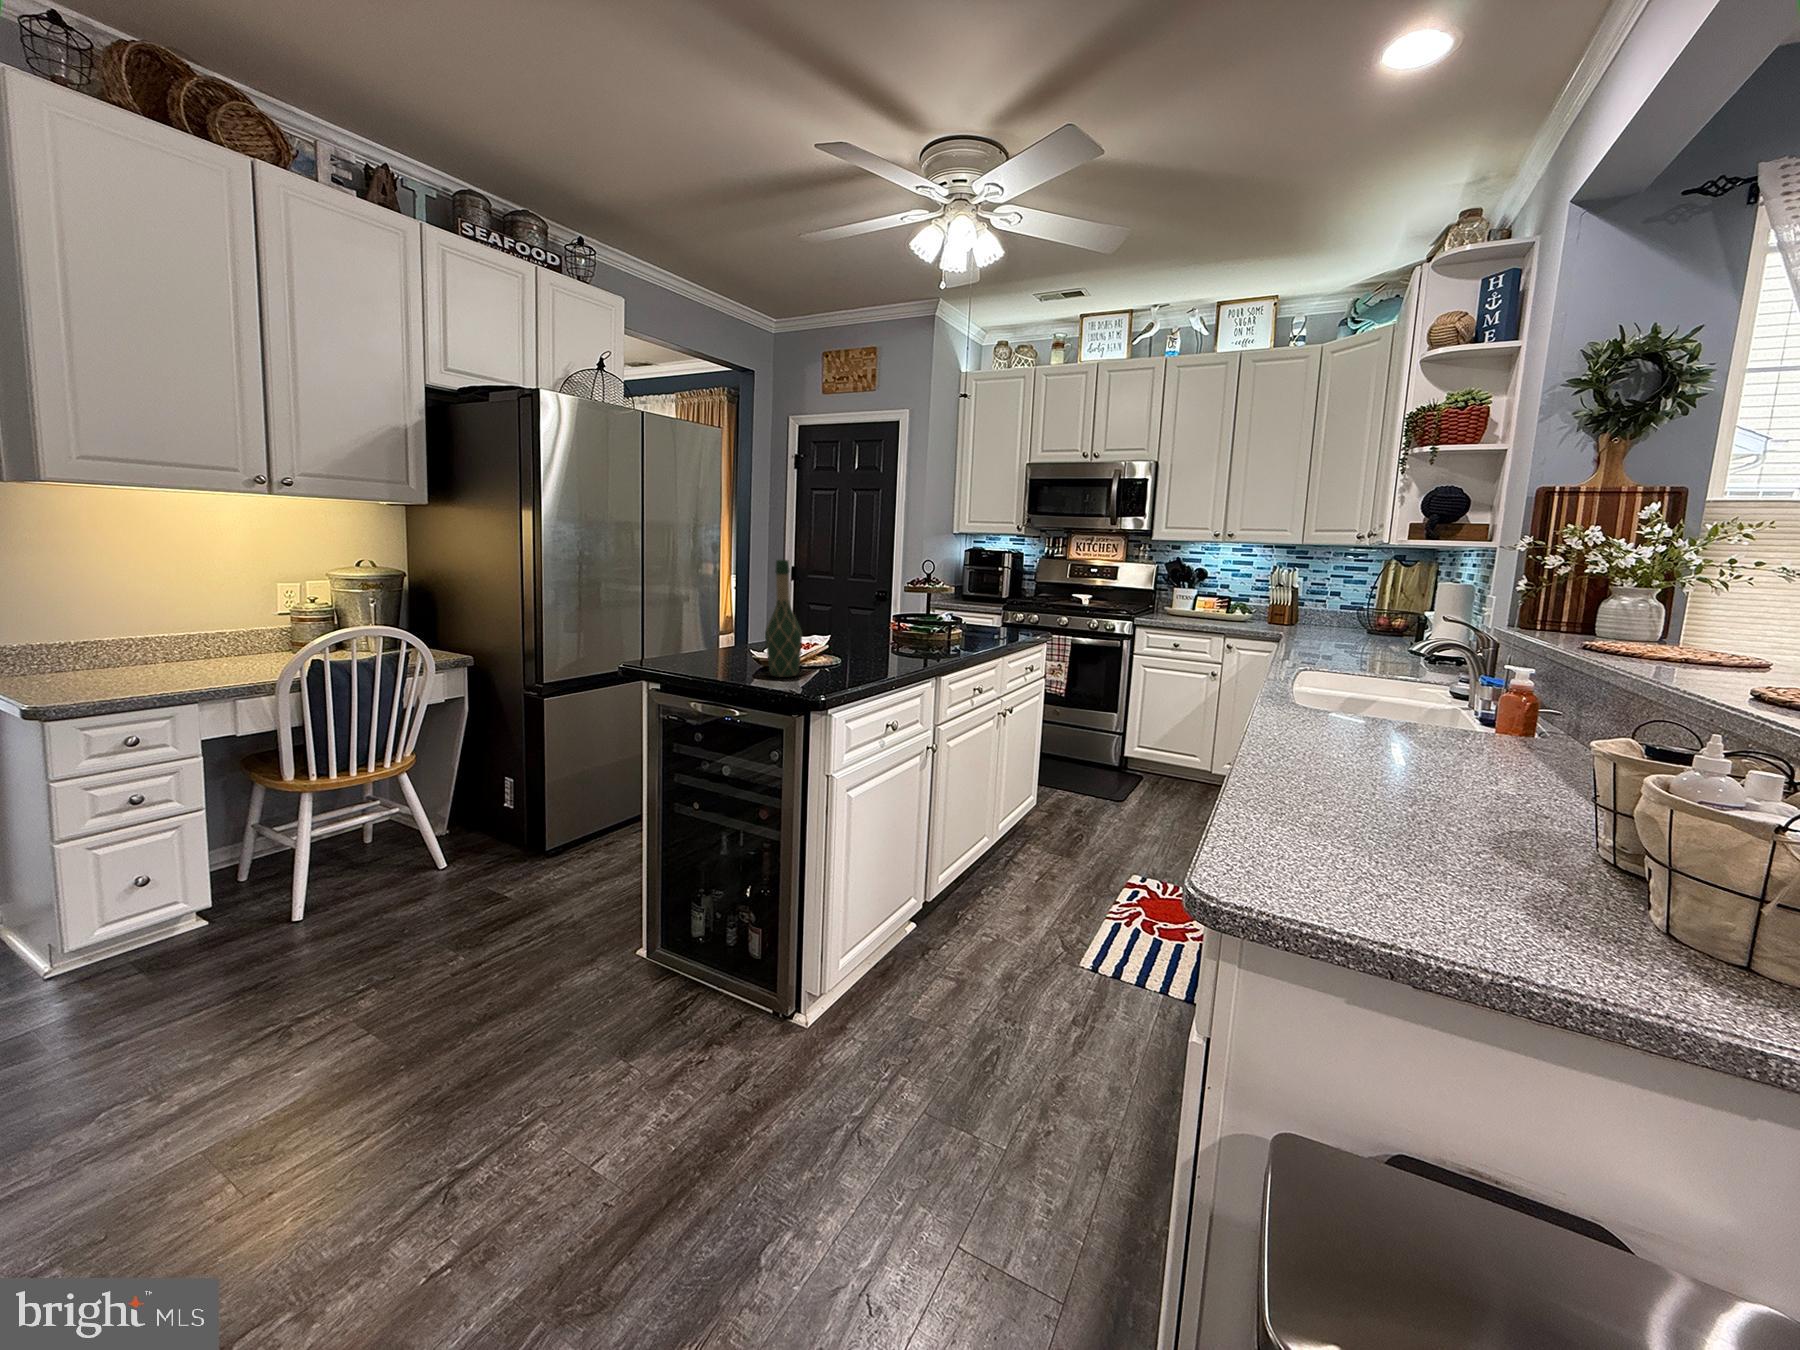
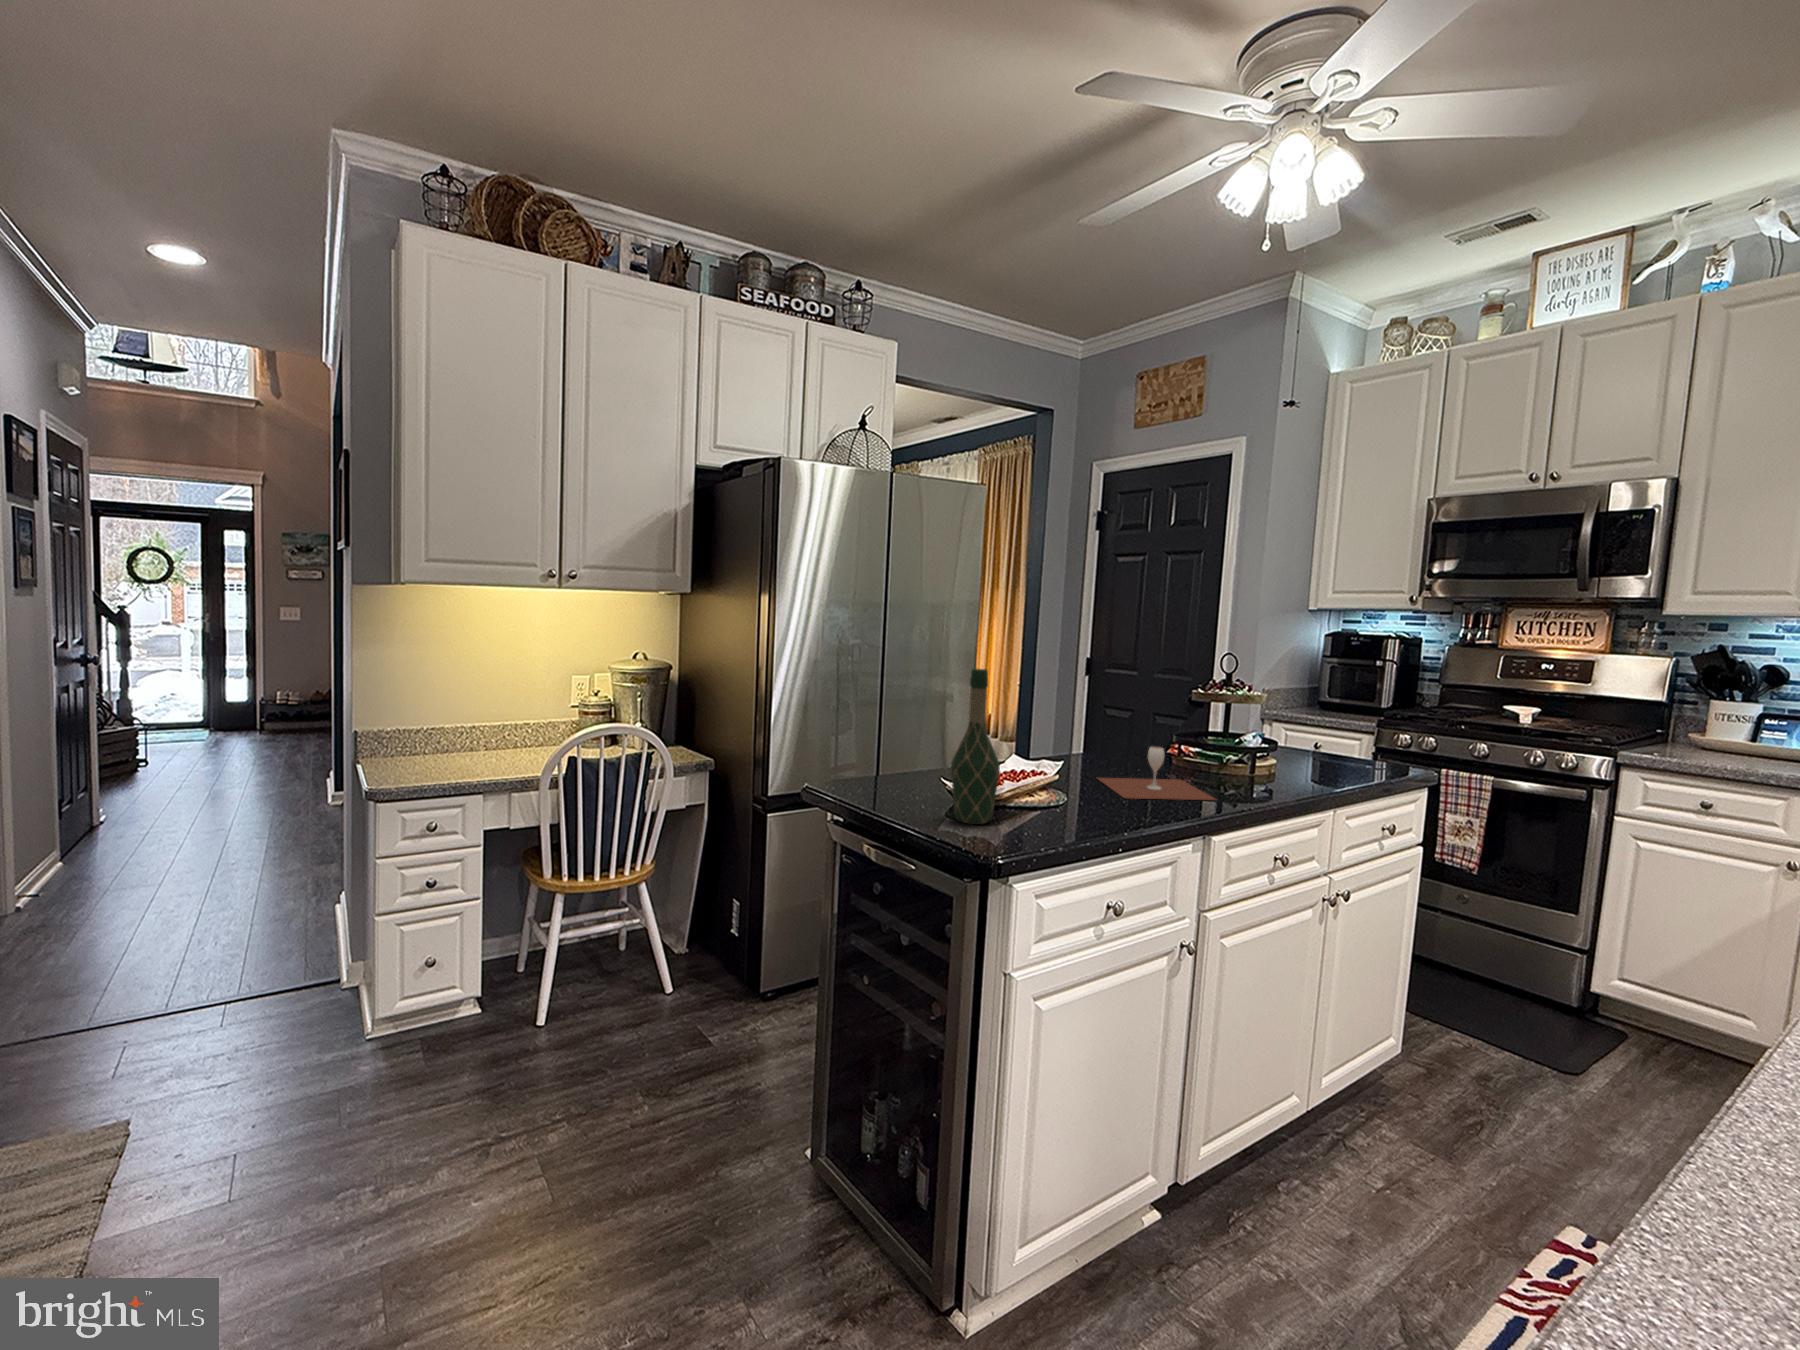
wine glass: none [849,620,937,656] -> present [1098,747,1216,800]

